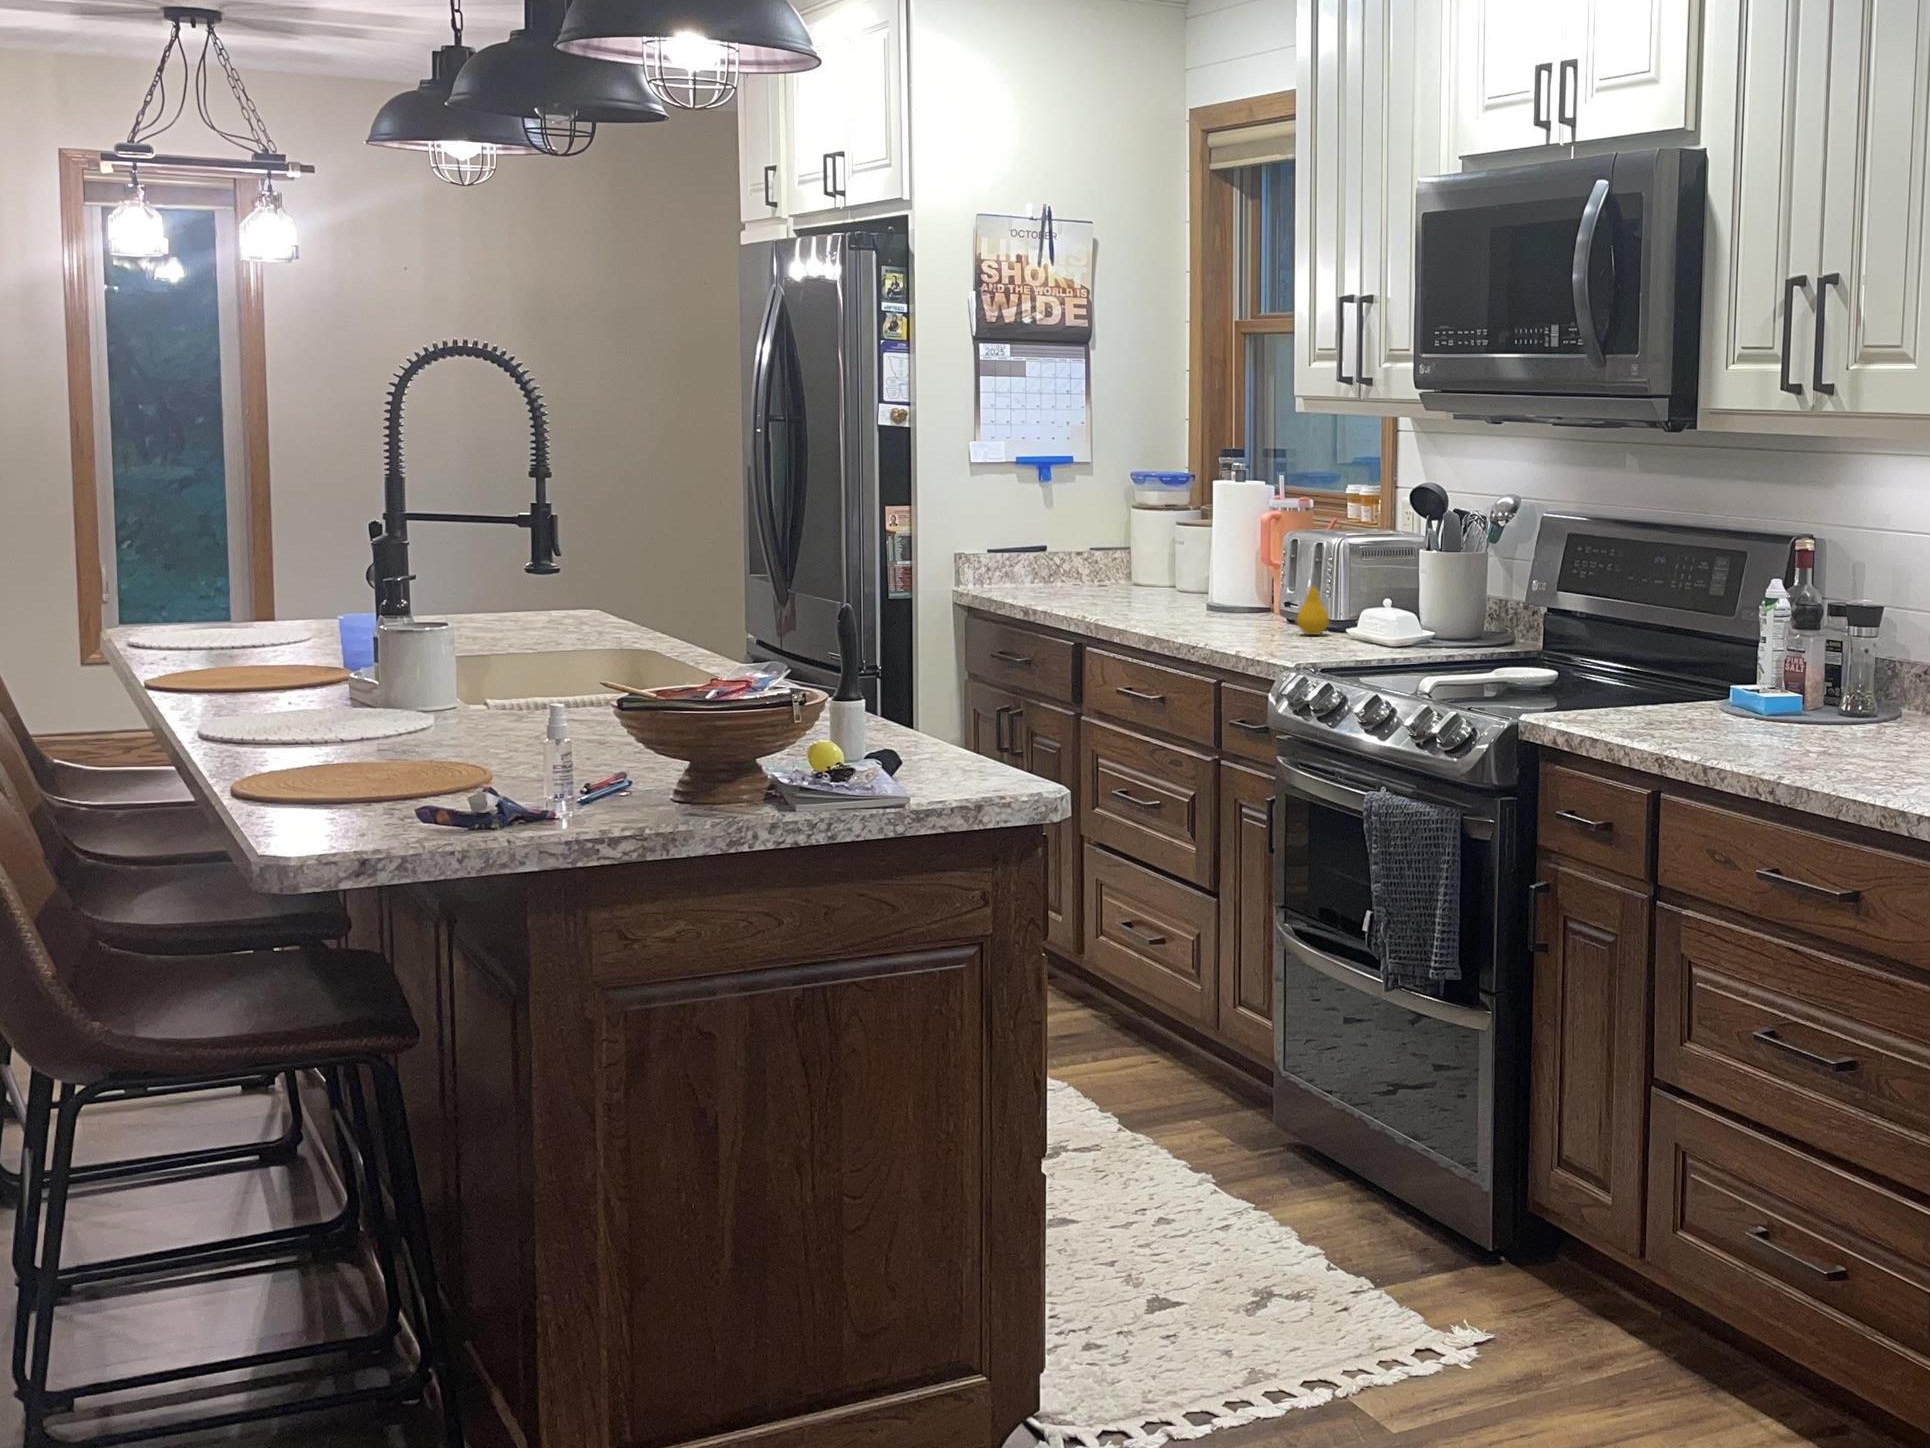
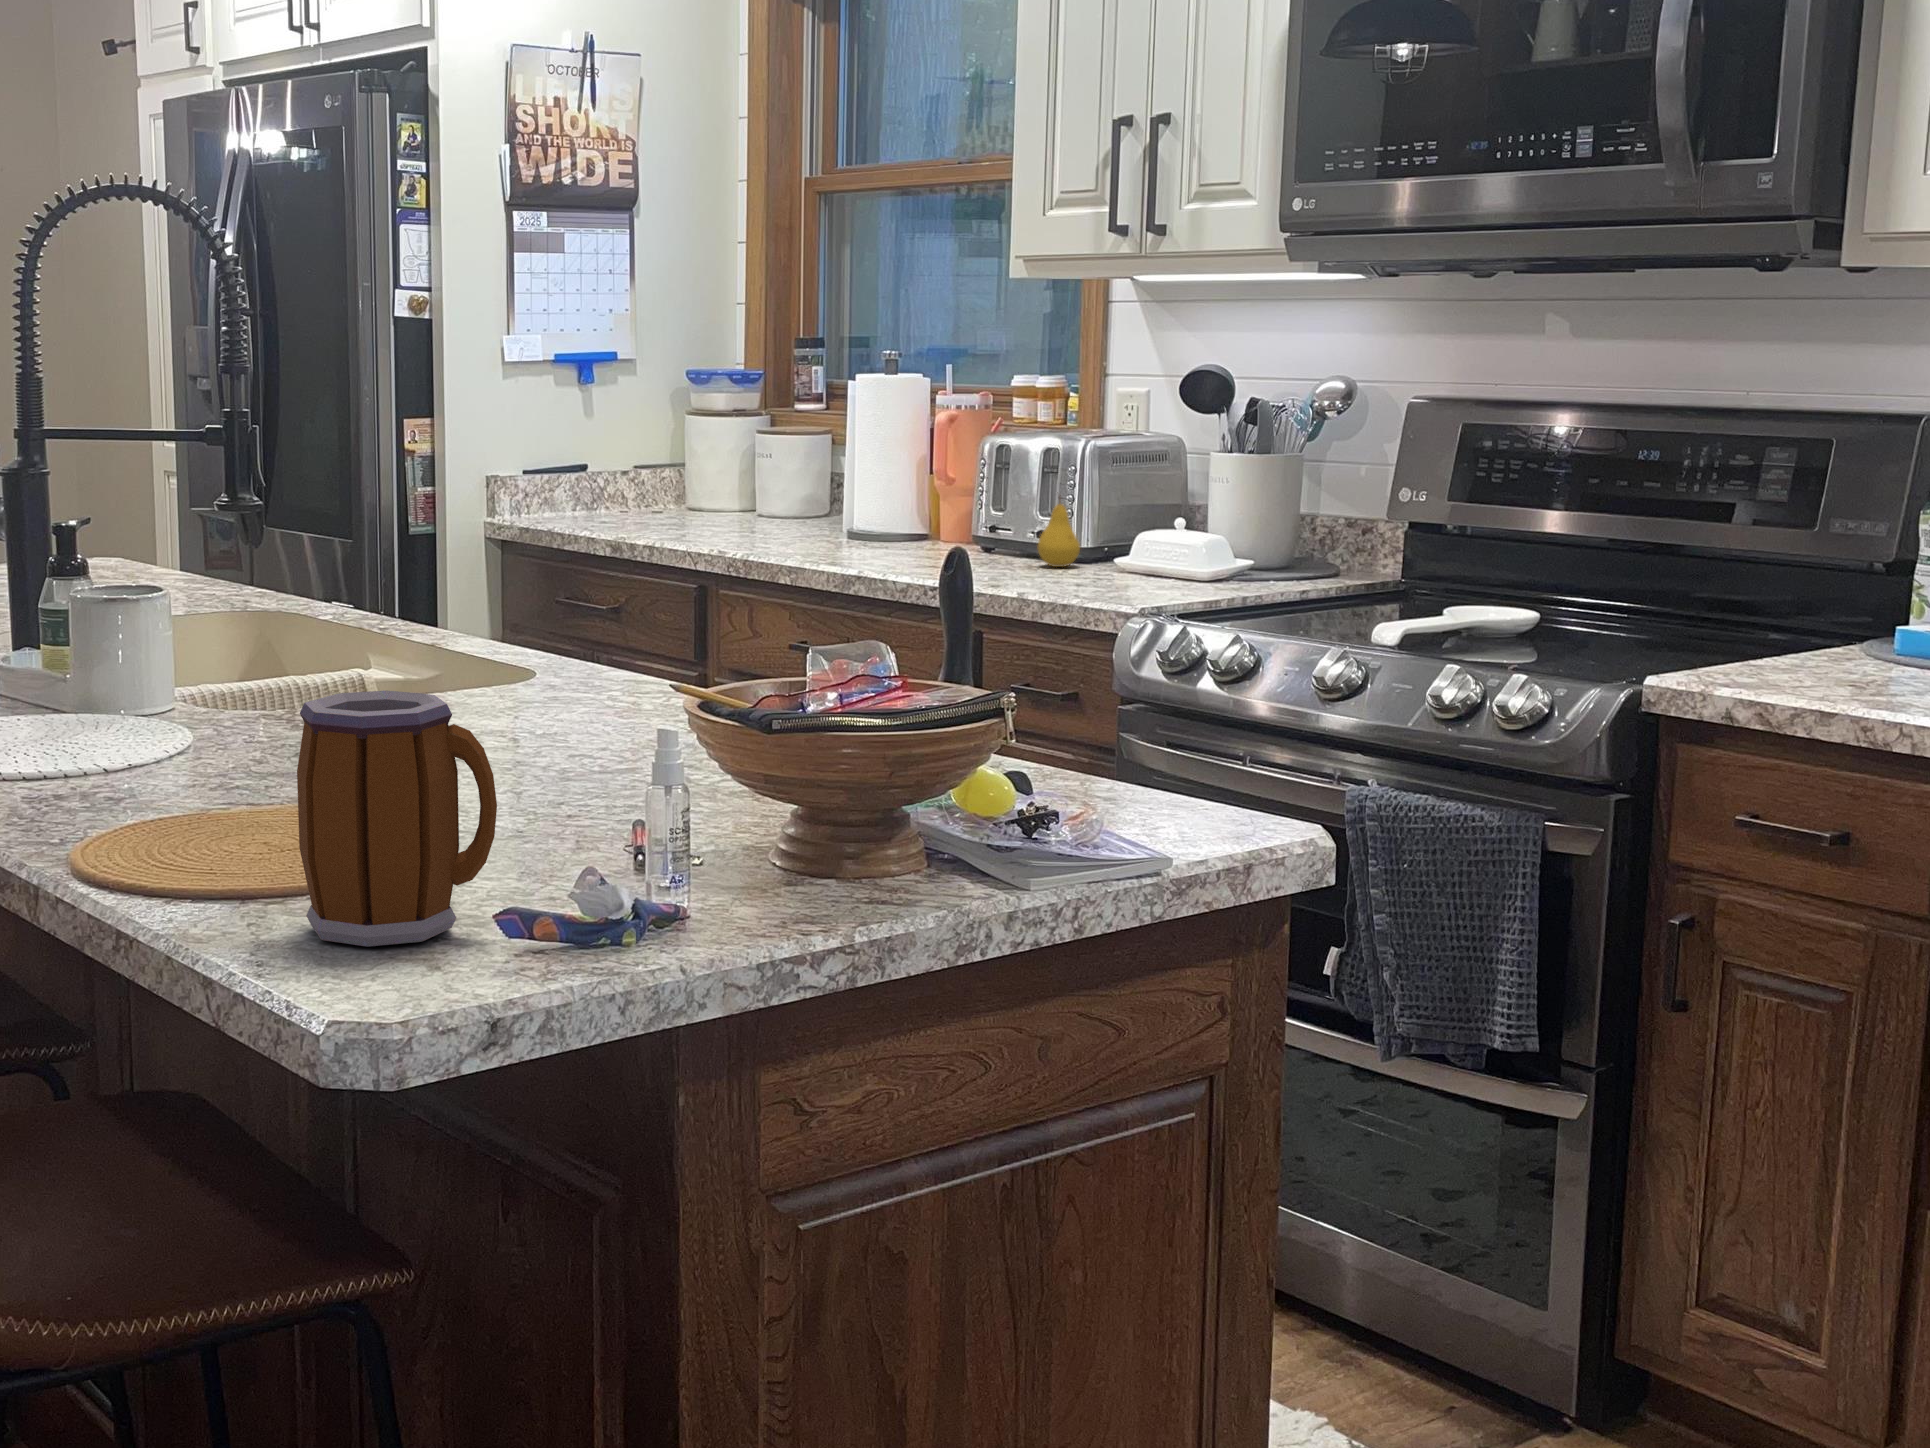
mug: none [321,681,440,827] -> present [297,690,497,947]

